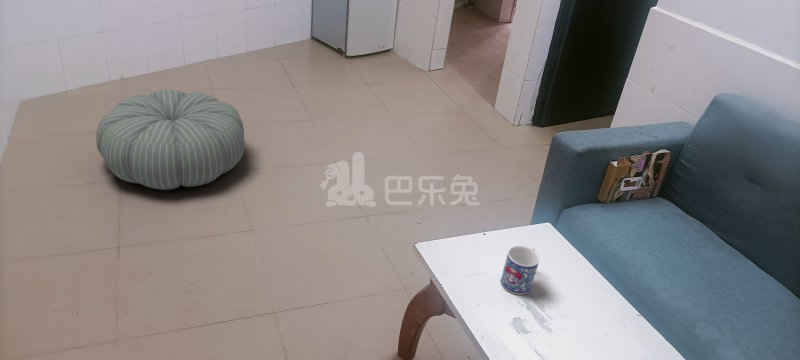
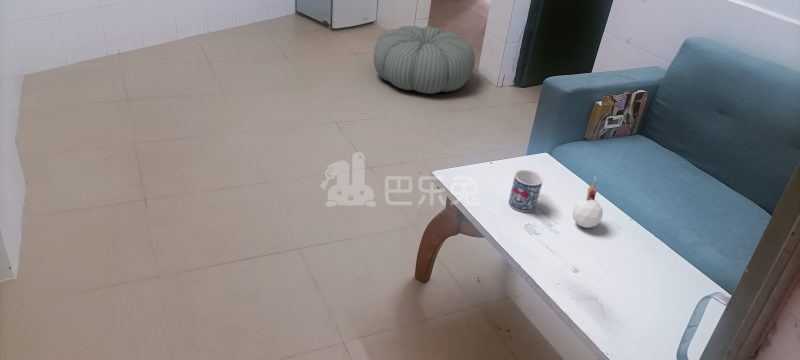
pouf: present [96,90,245,190] -> present [374,26,475,94]
candle: none [572,260,606,319] -> present [573,178,603,228]

